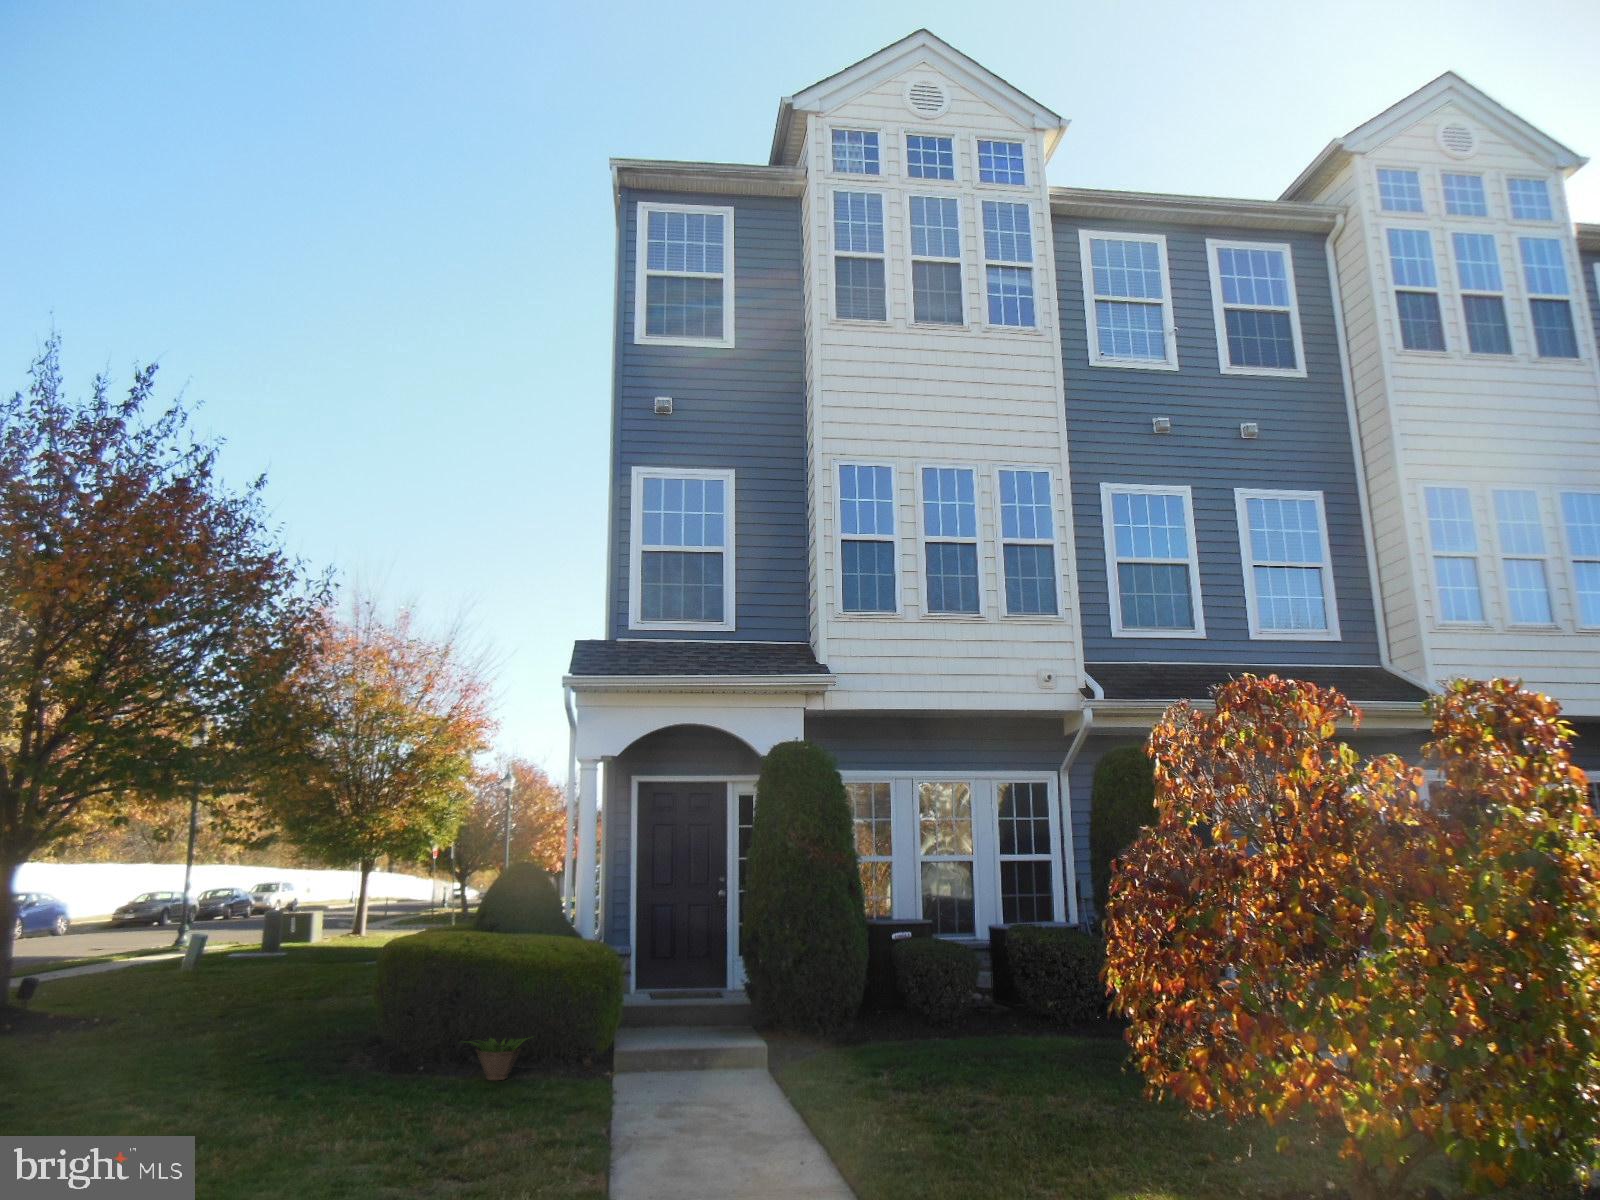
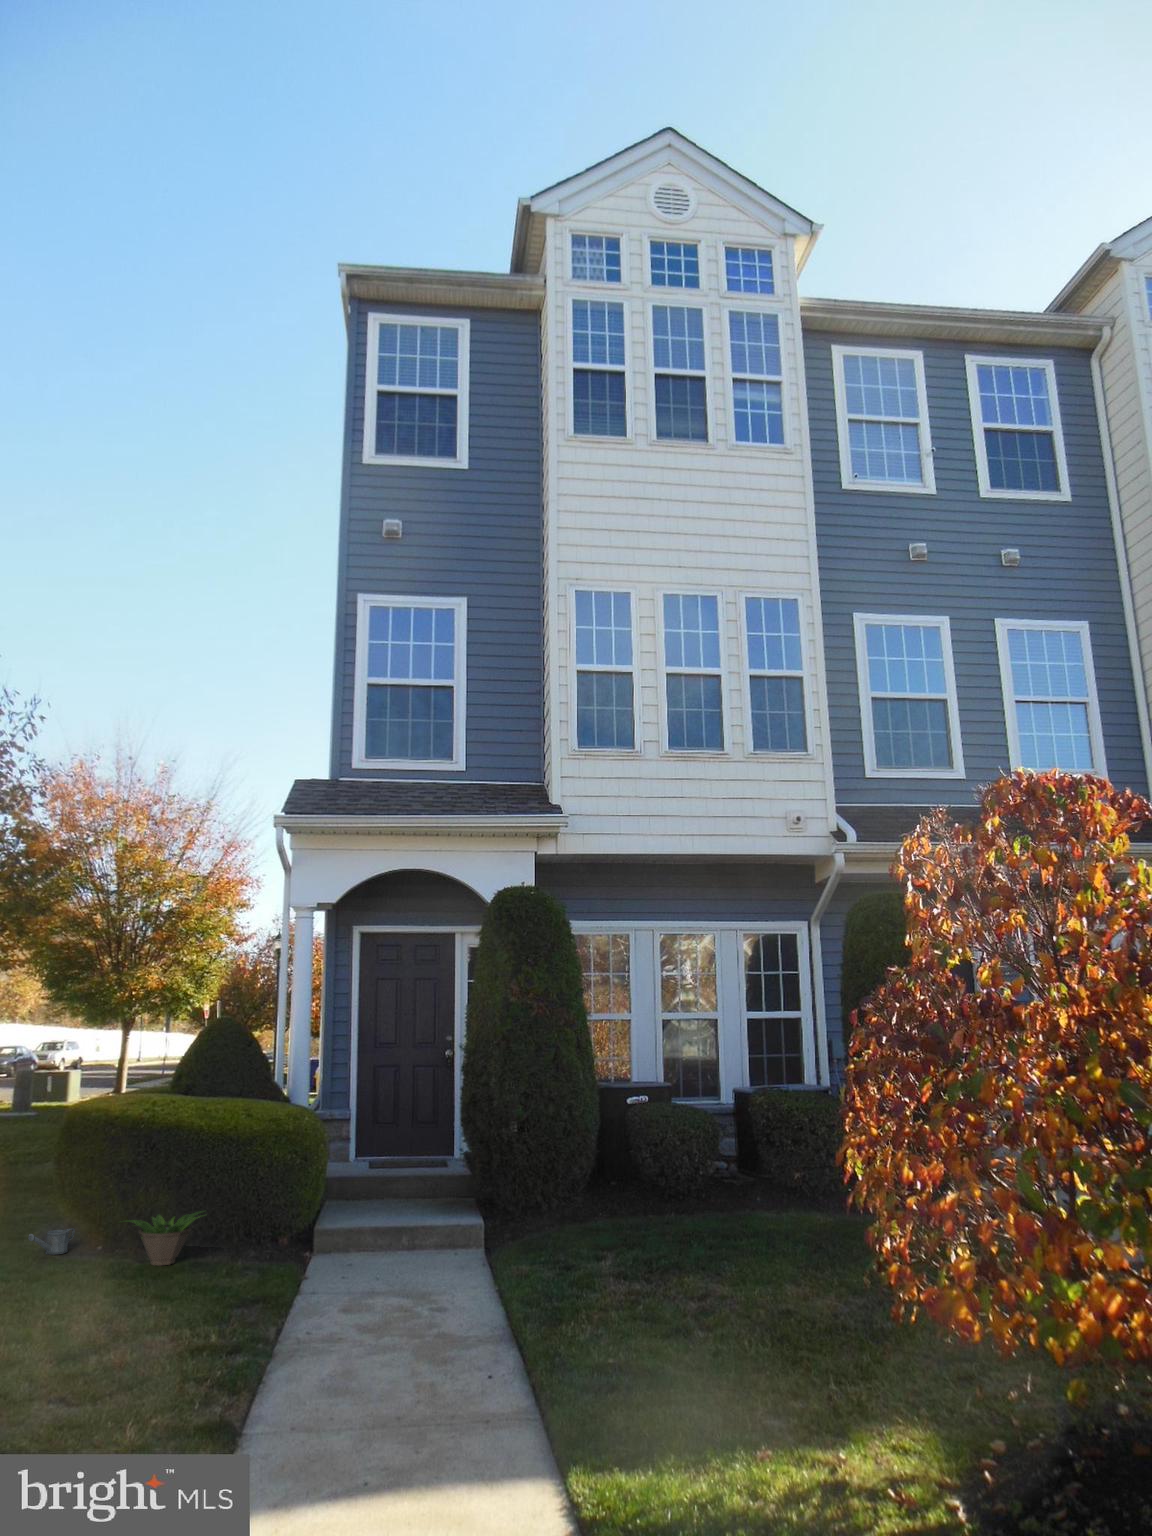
watering can: none [380,1049,416,1071] -> present [28,1228,75,1255]

